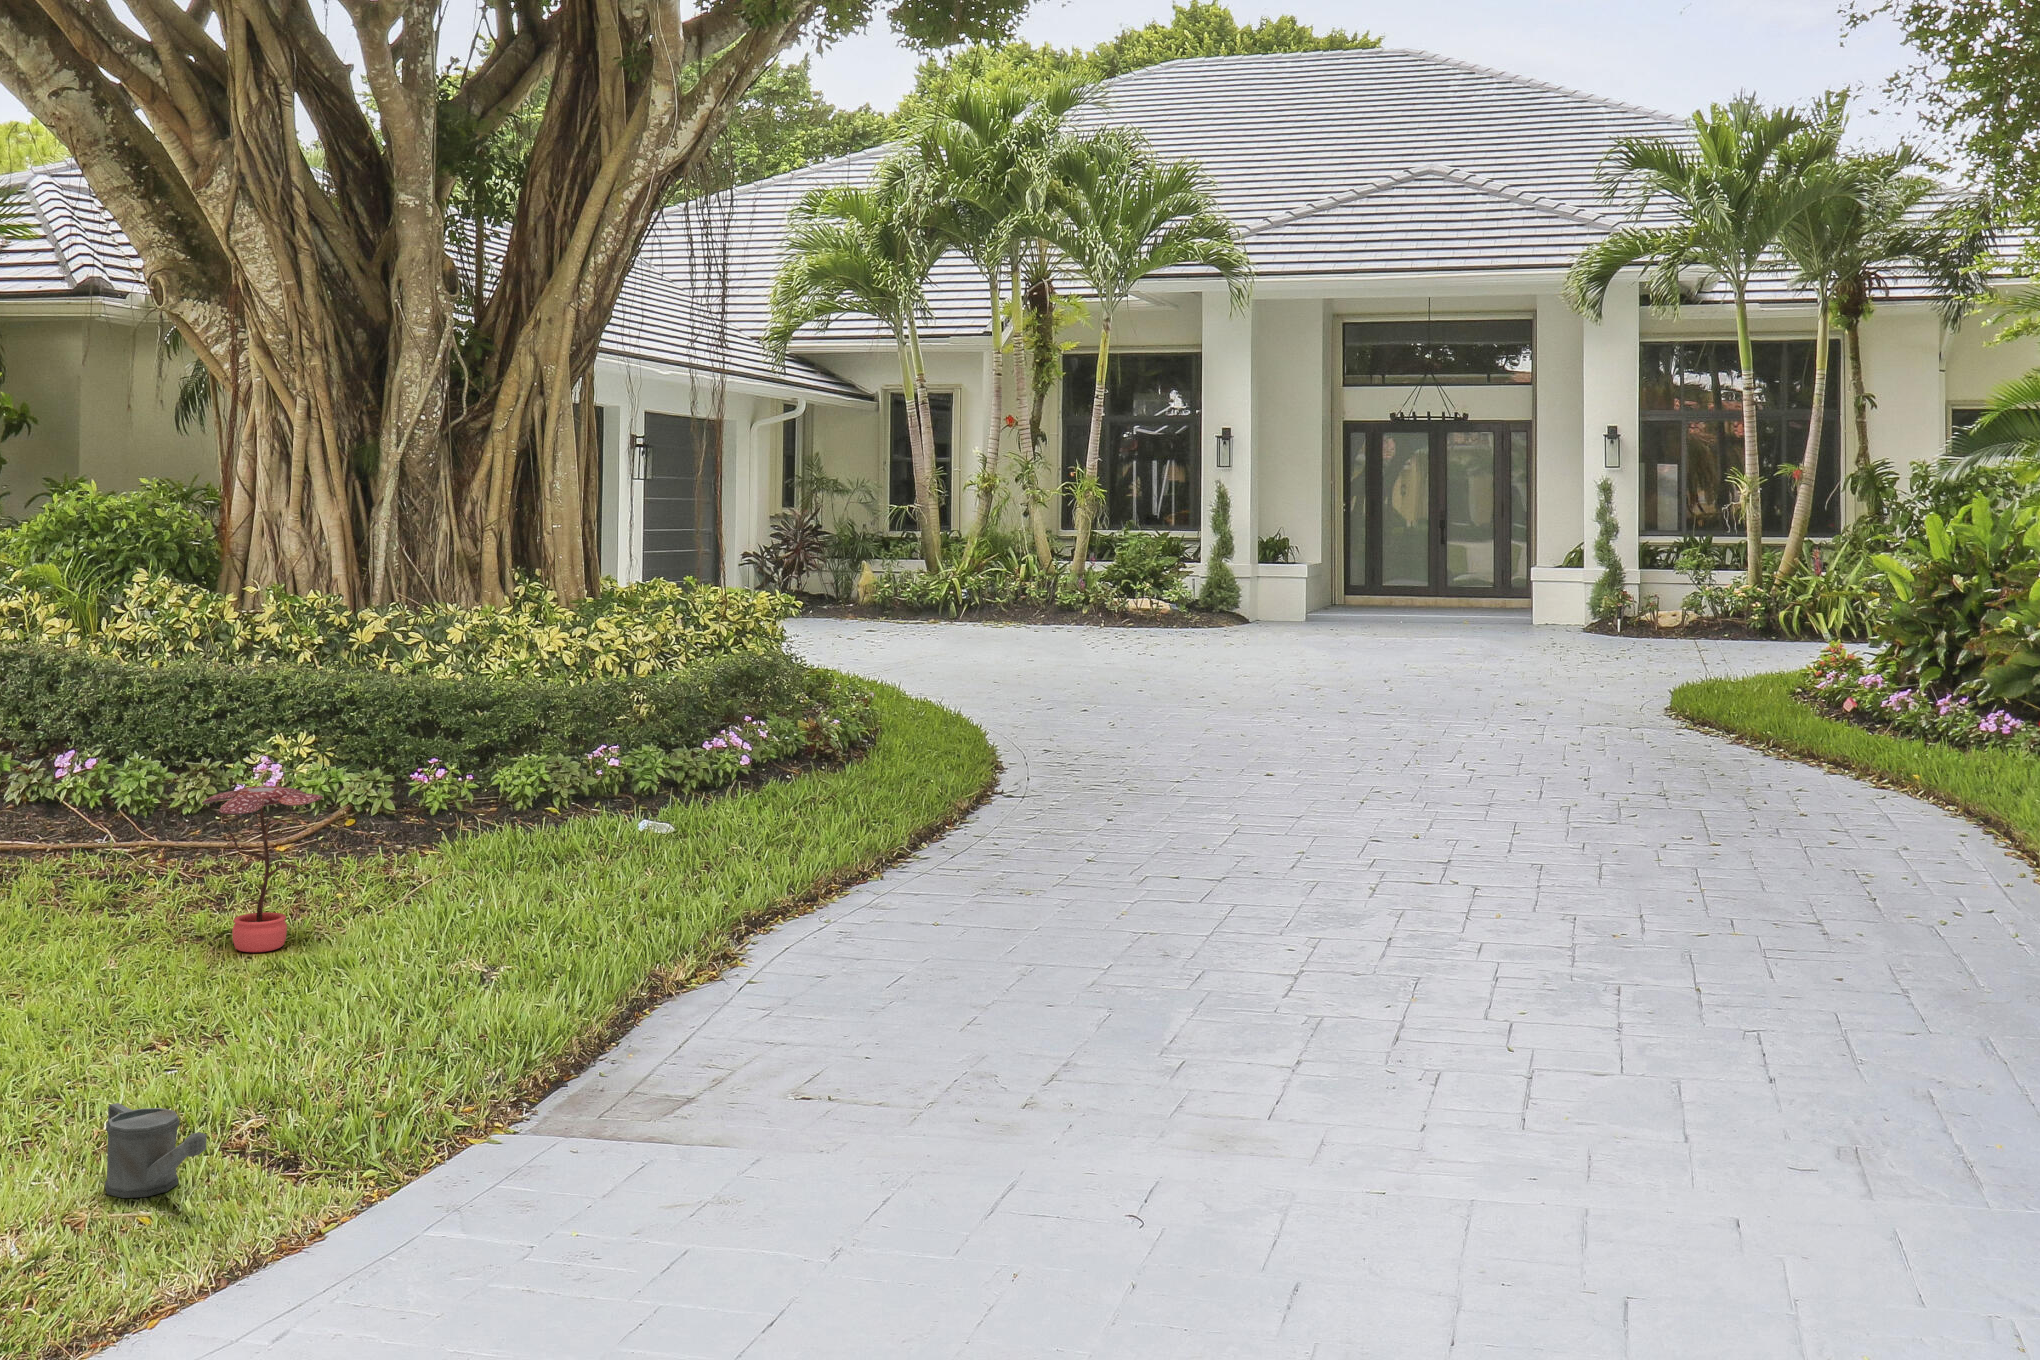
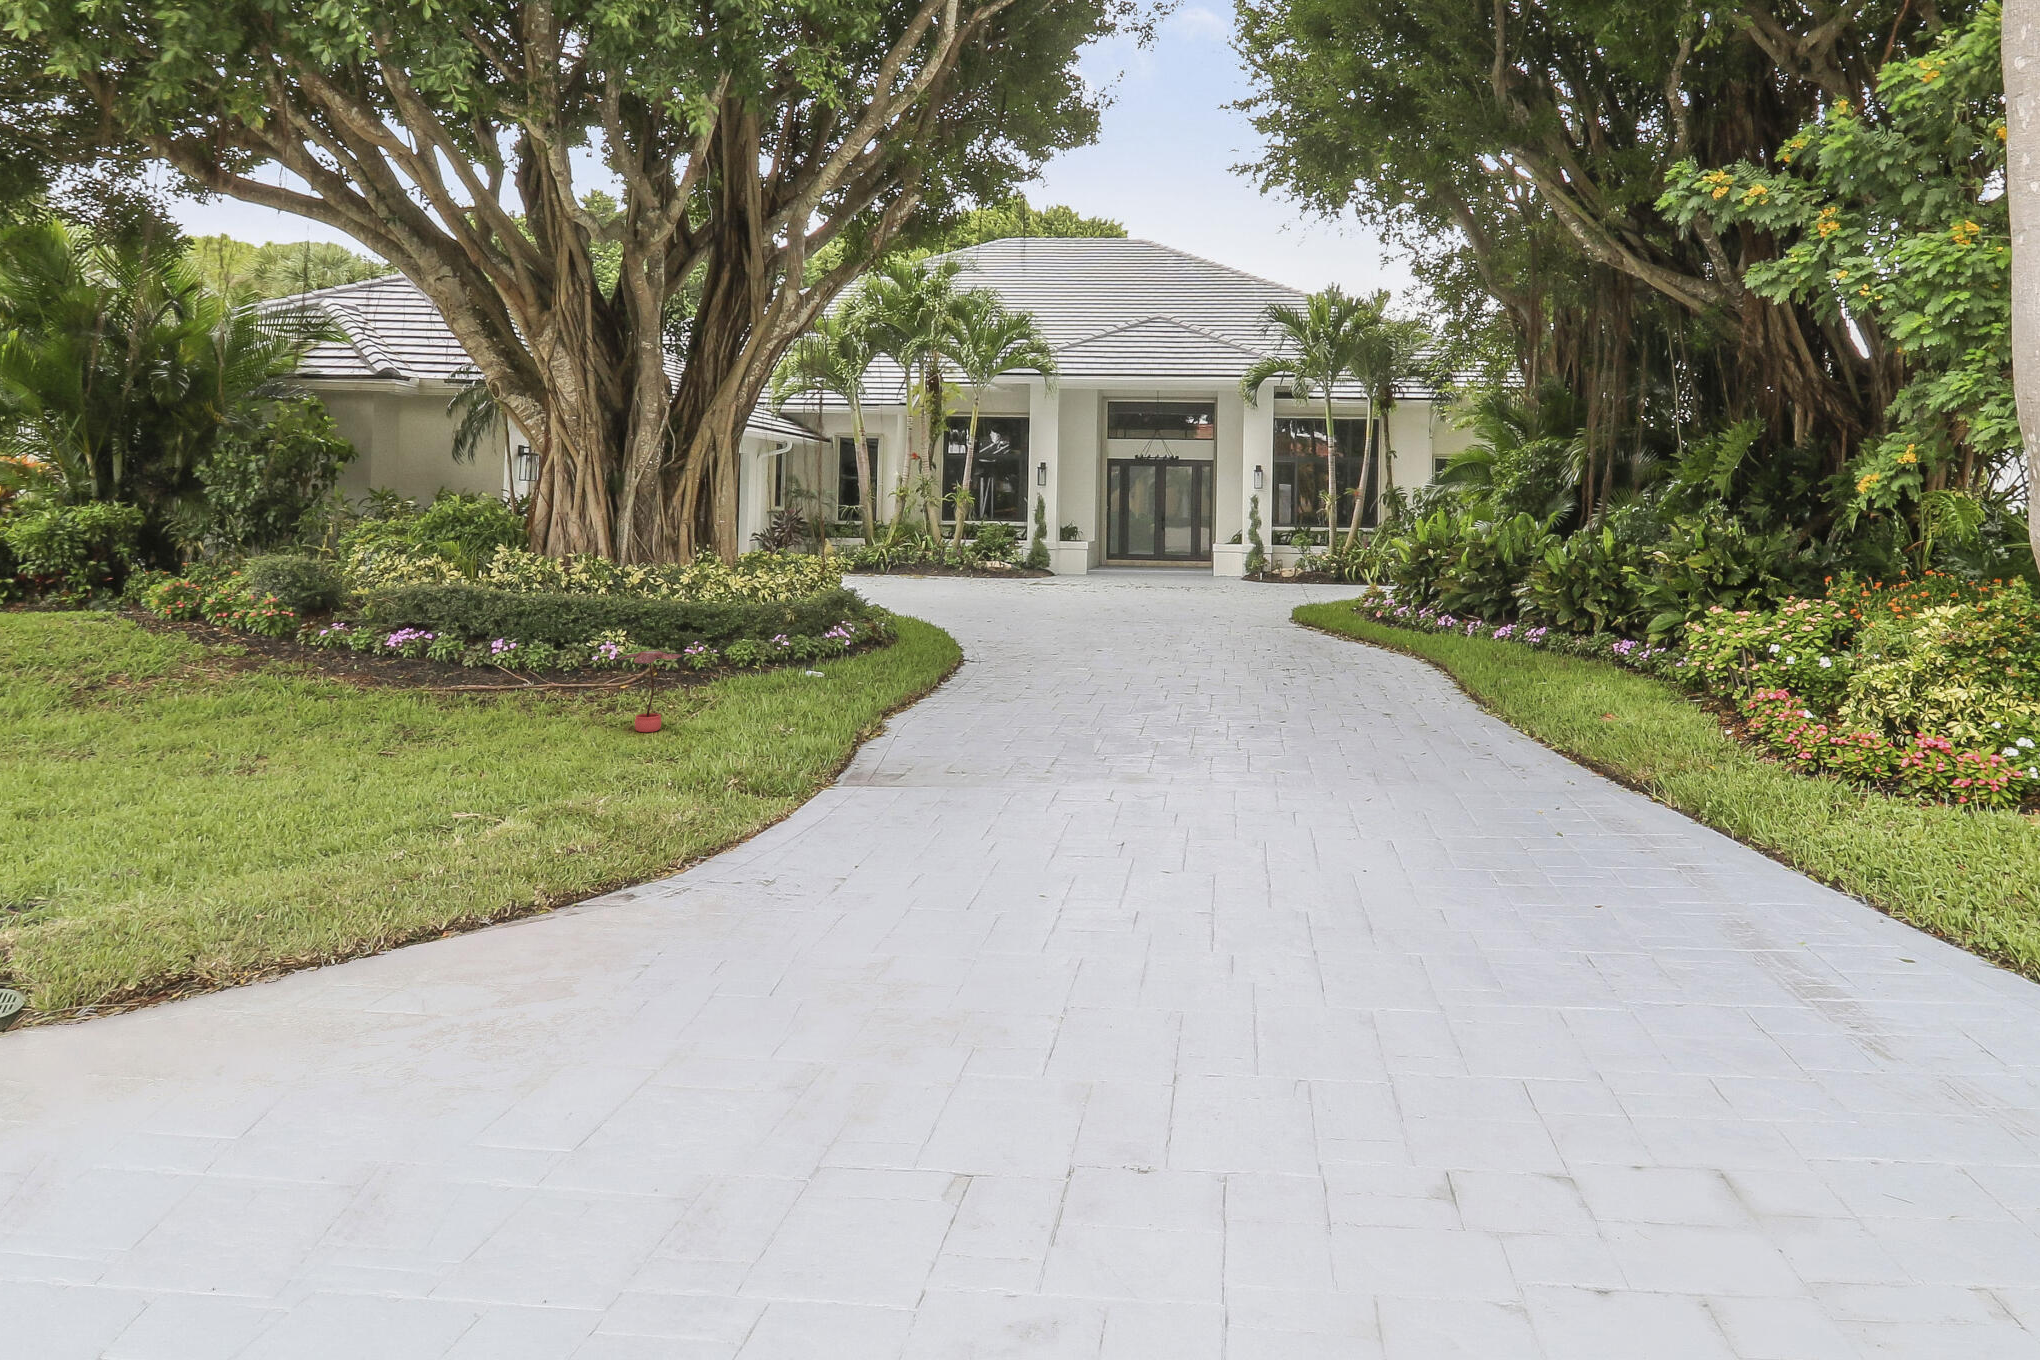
watering can: present [105,1103,207,1198] -> none [671,775,730,812]

